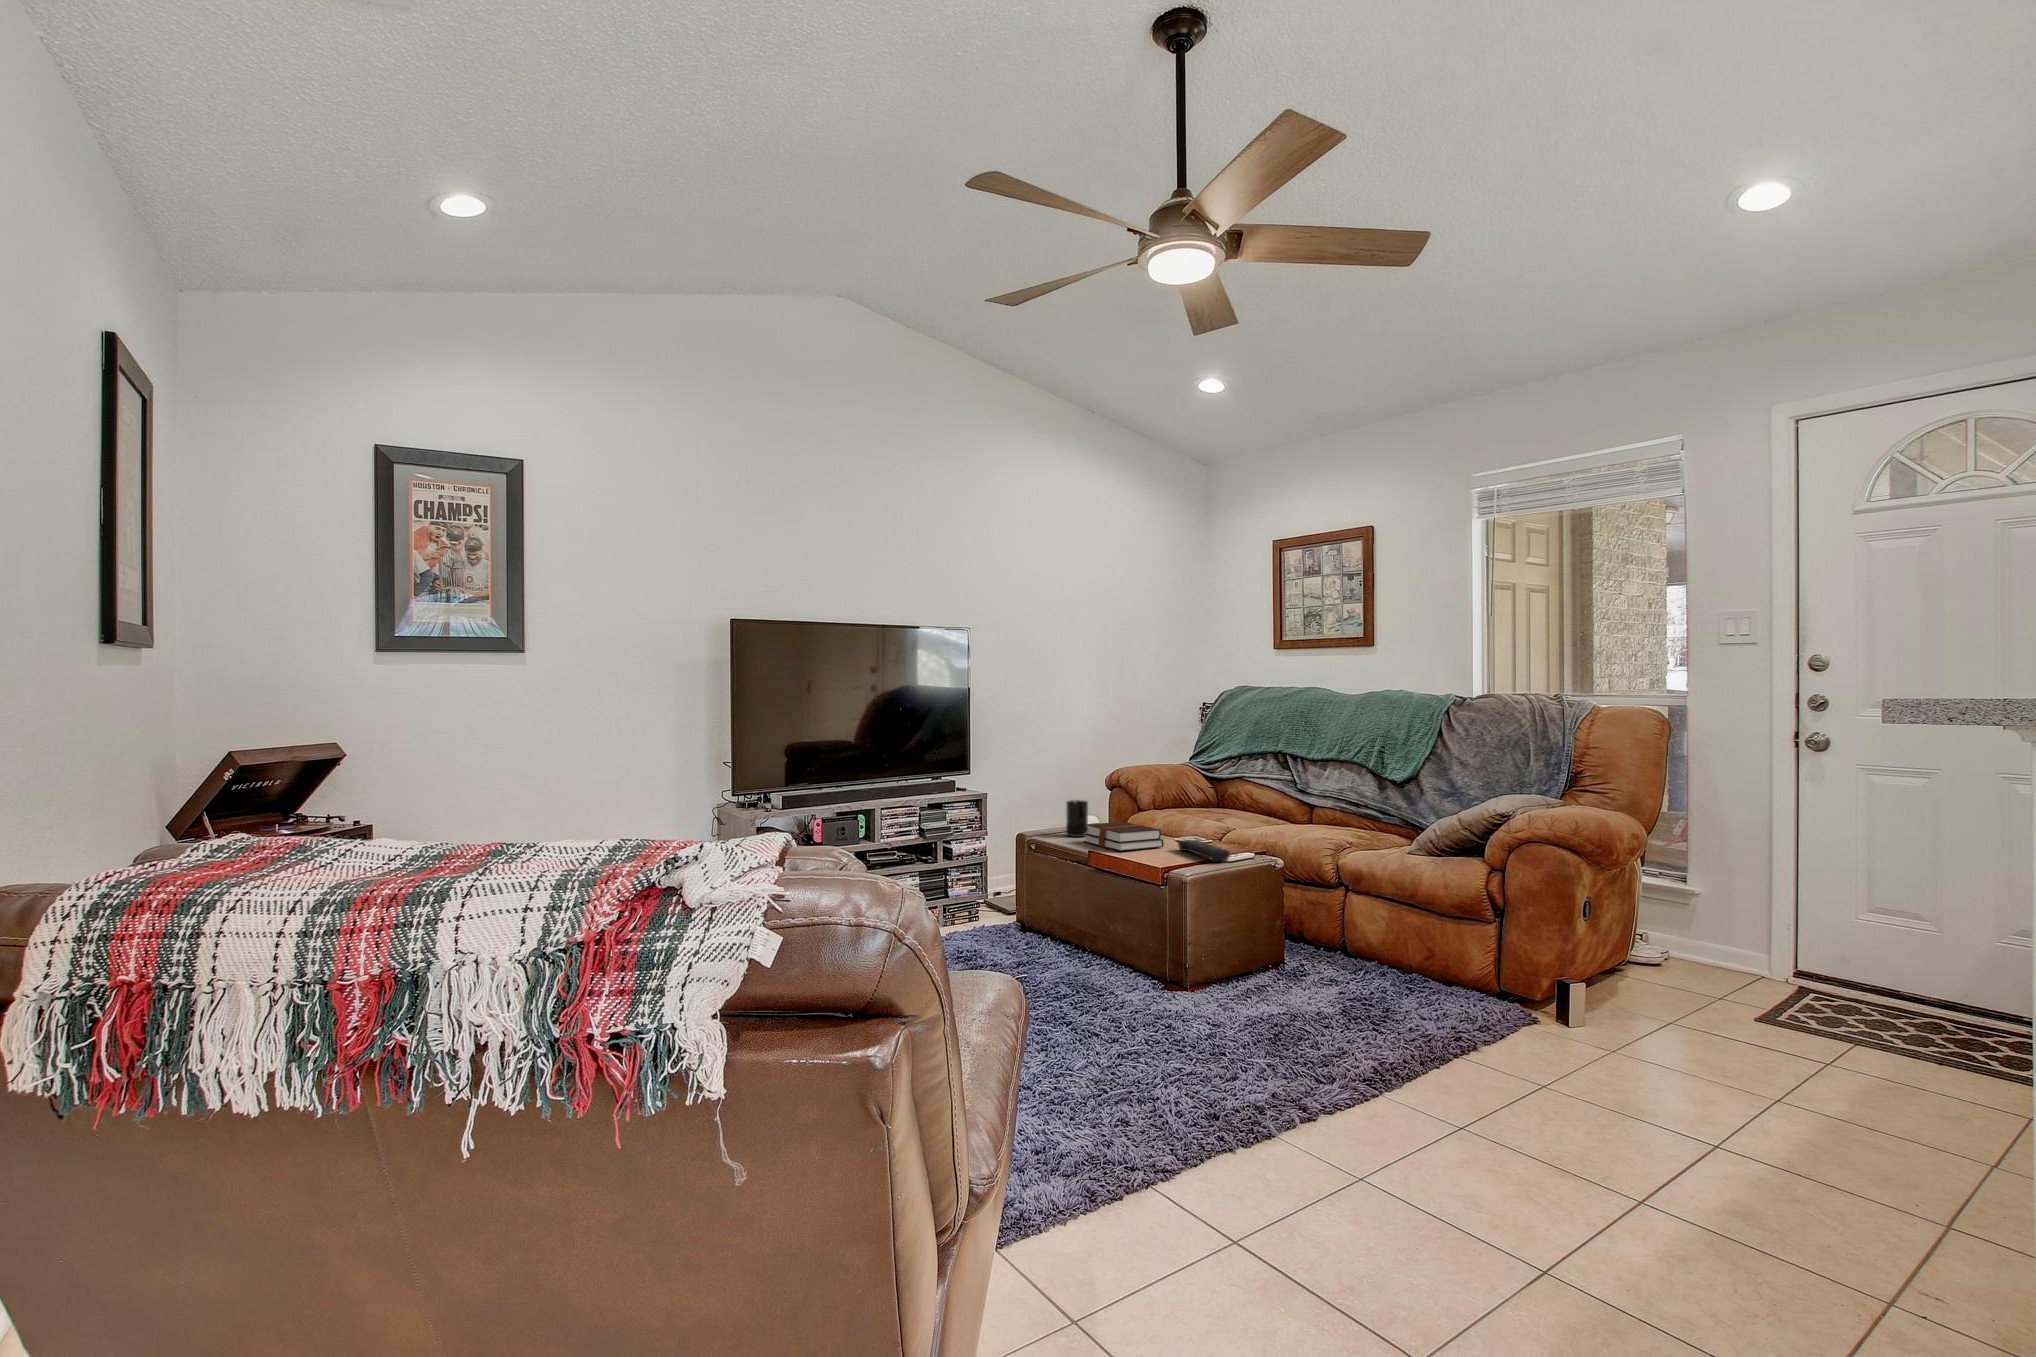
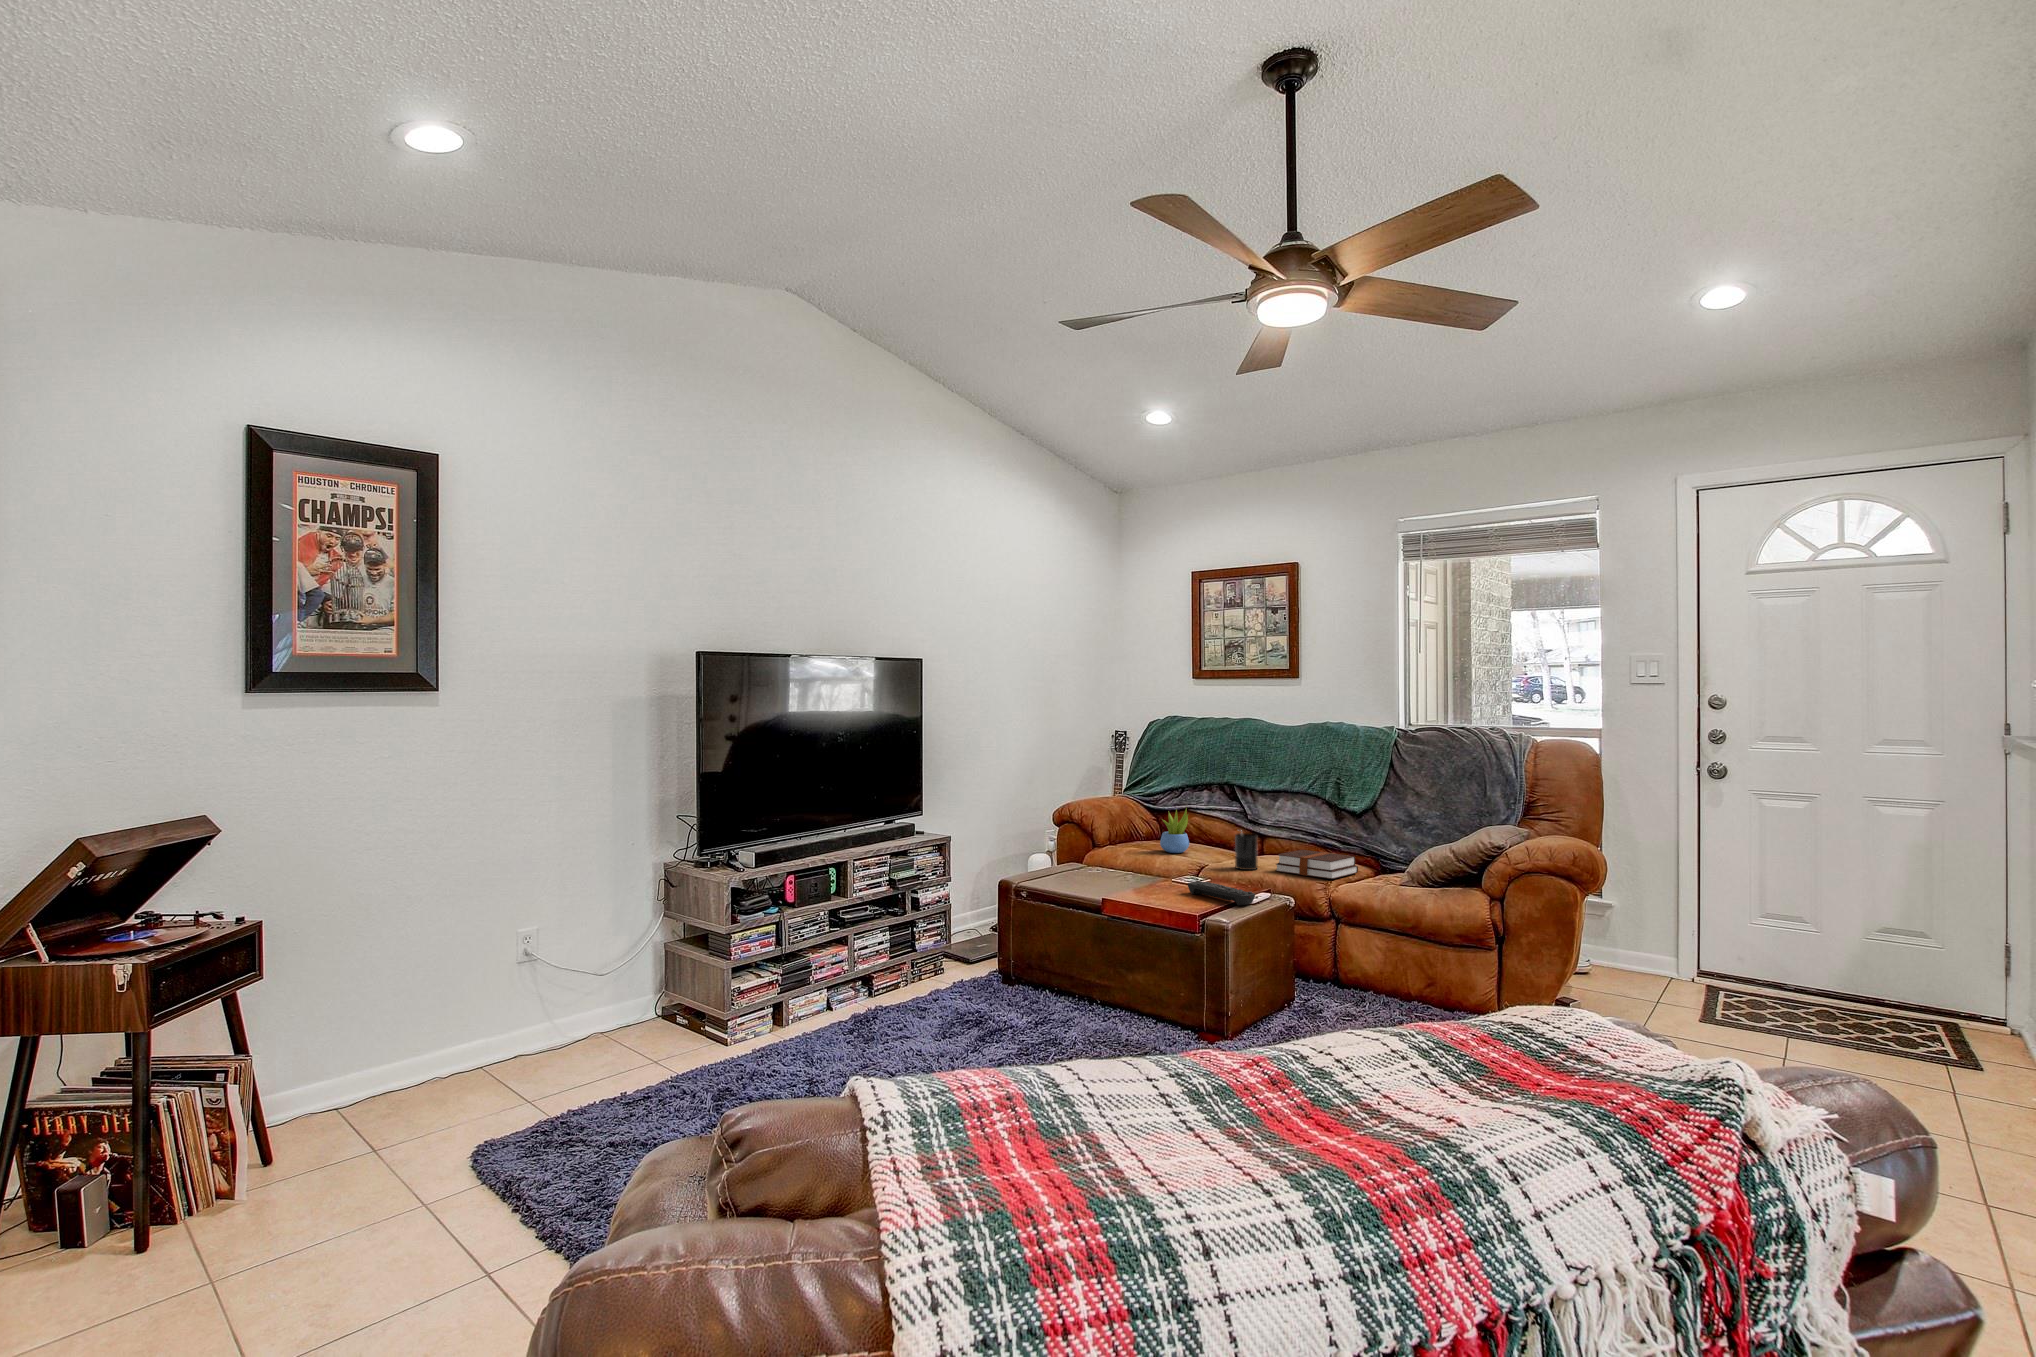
succulent plant: none [1200,774,1229,818] -> present [1160,809,1189,853]
candle: present [1066,800,1088,837] -> present [1235,833,1258,870]
hardback book: present [1084,822,1164,851] -> present [1276,850,1358,879]

